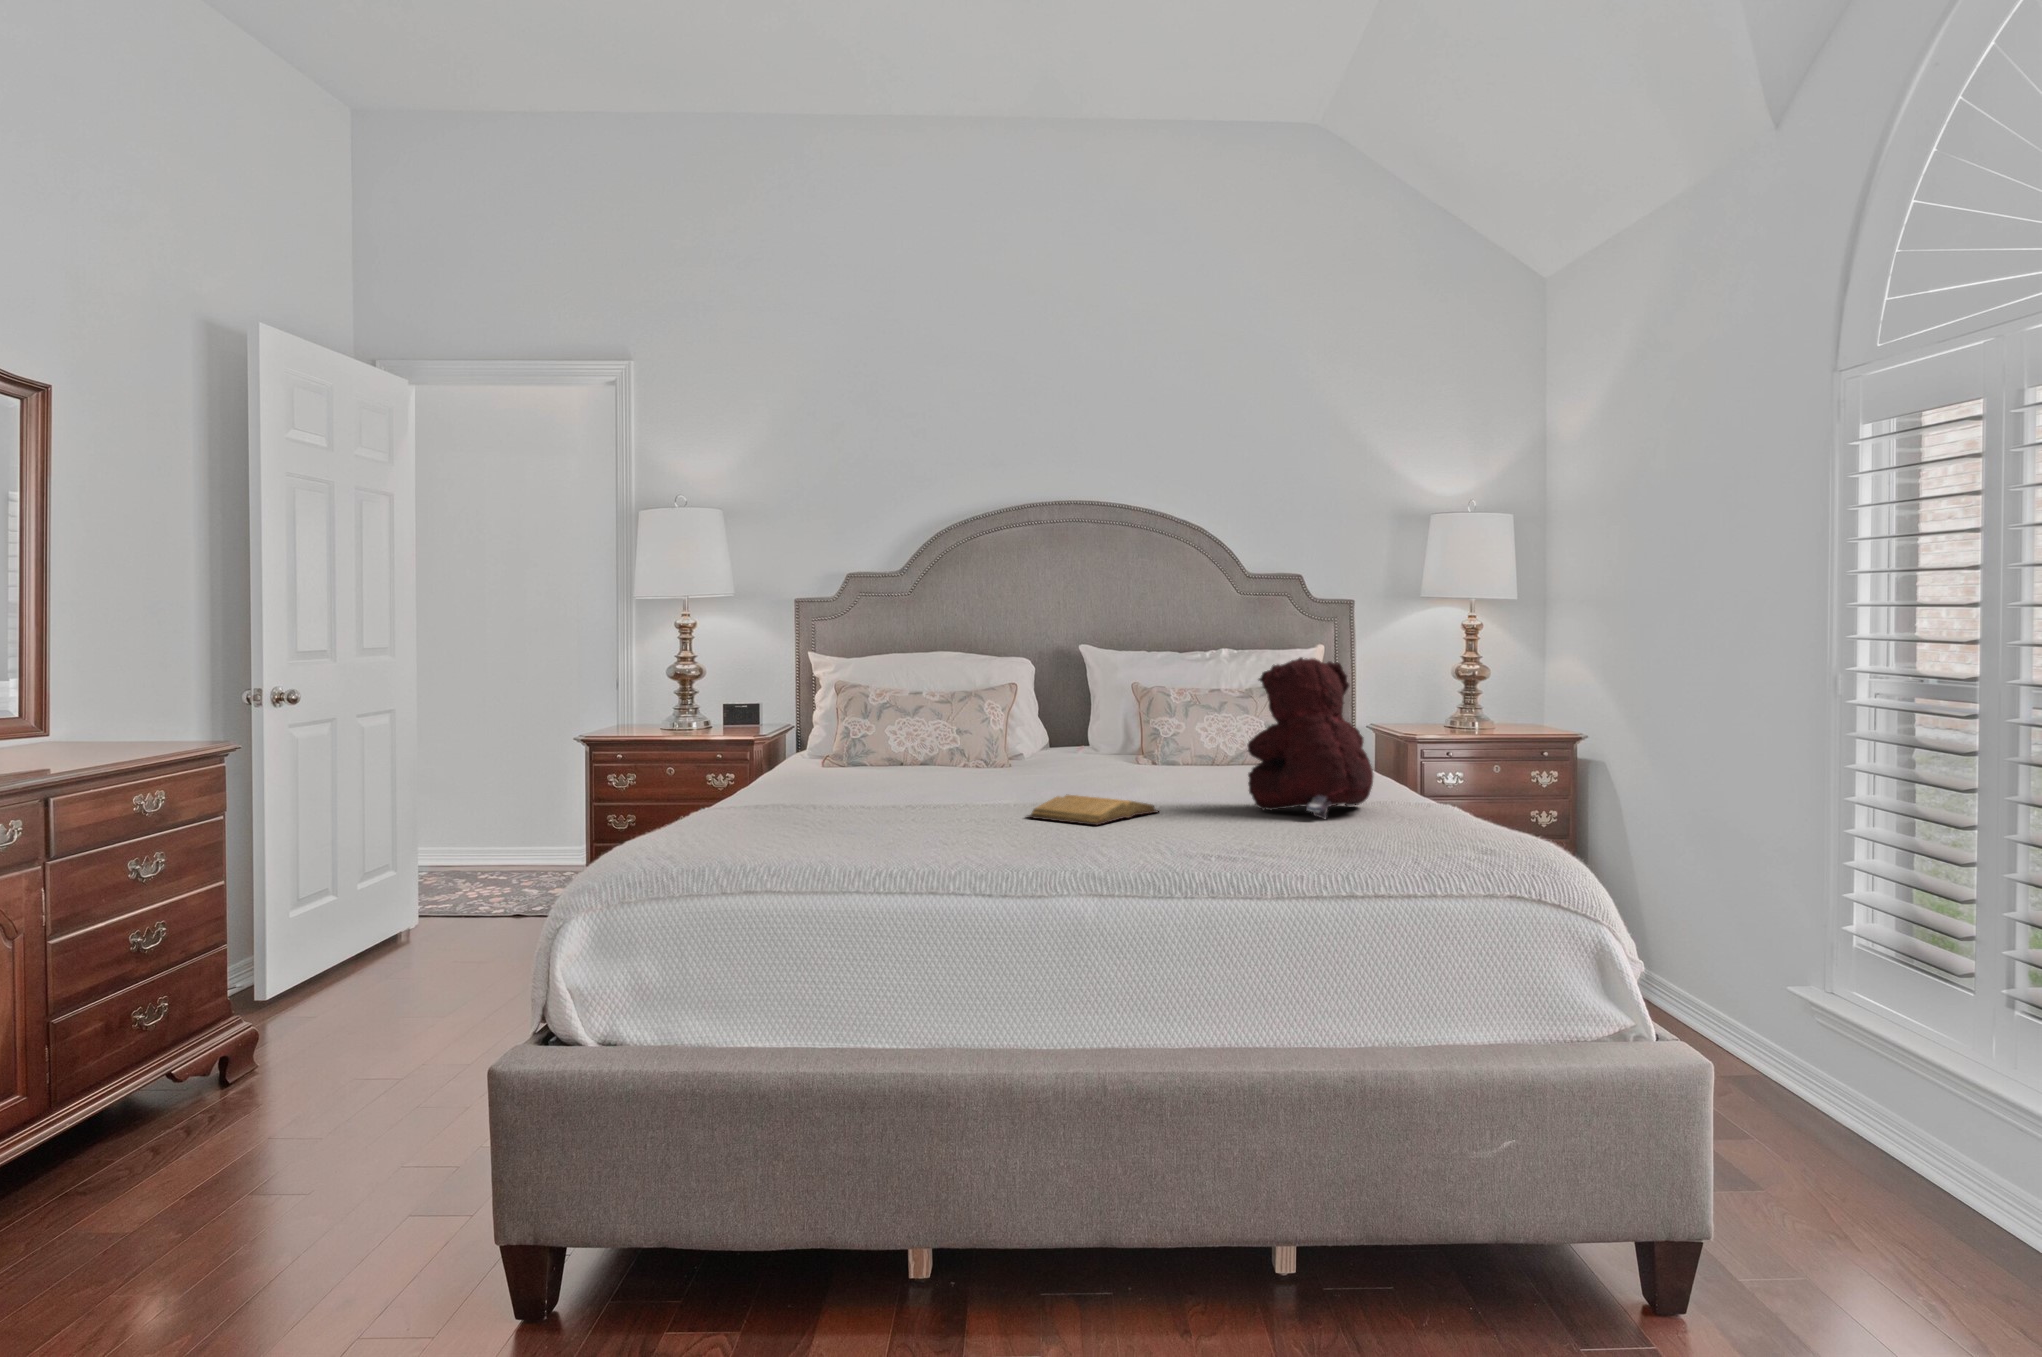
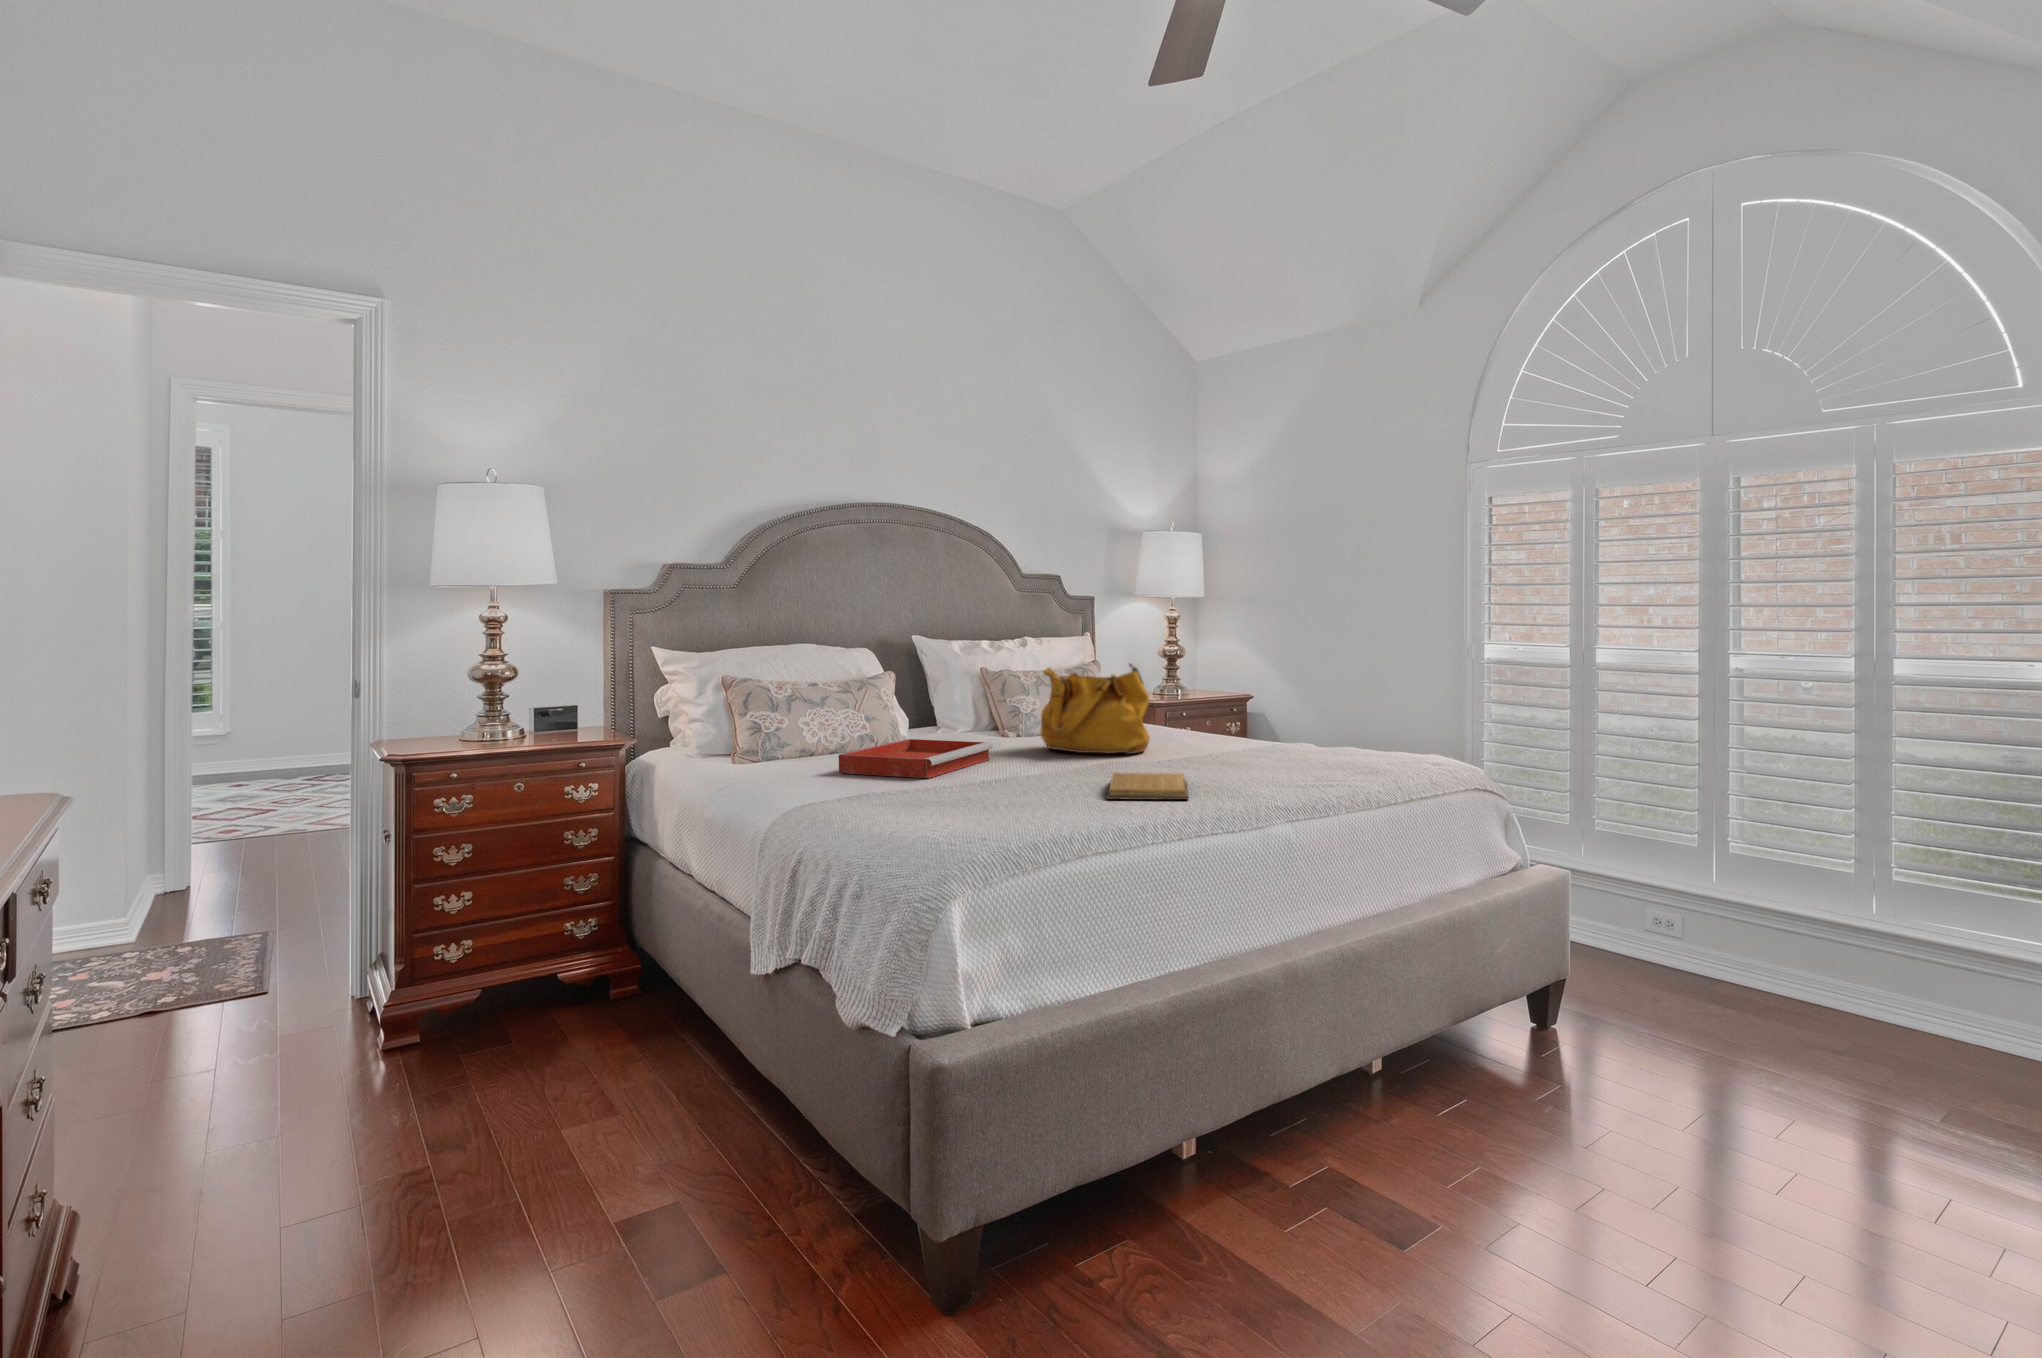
teddy bear: present [1247,657,1373,819] -> none [1230,642,1328,773]
handbag: none [1111,679,1238,787] -> present [1041,664,1150,754]
tray: none [880,753,1045,788] -> present [839,739,993,778]

